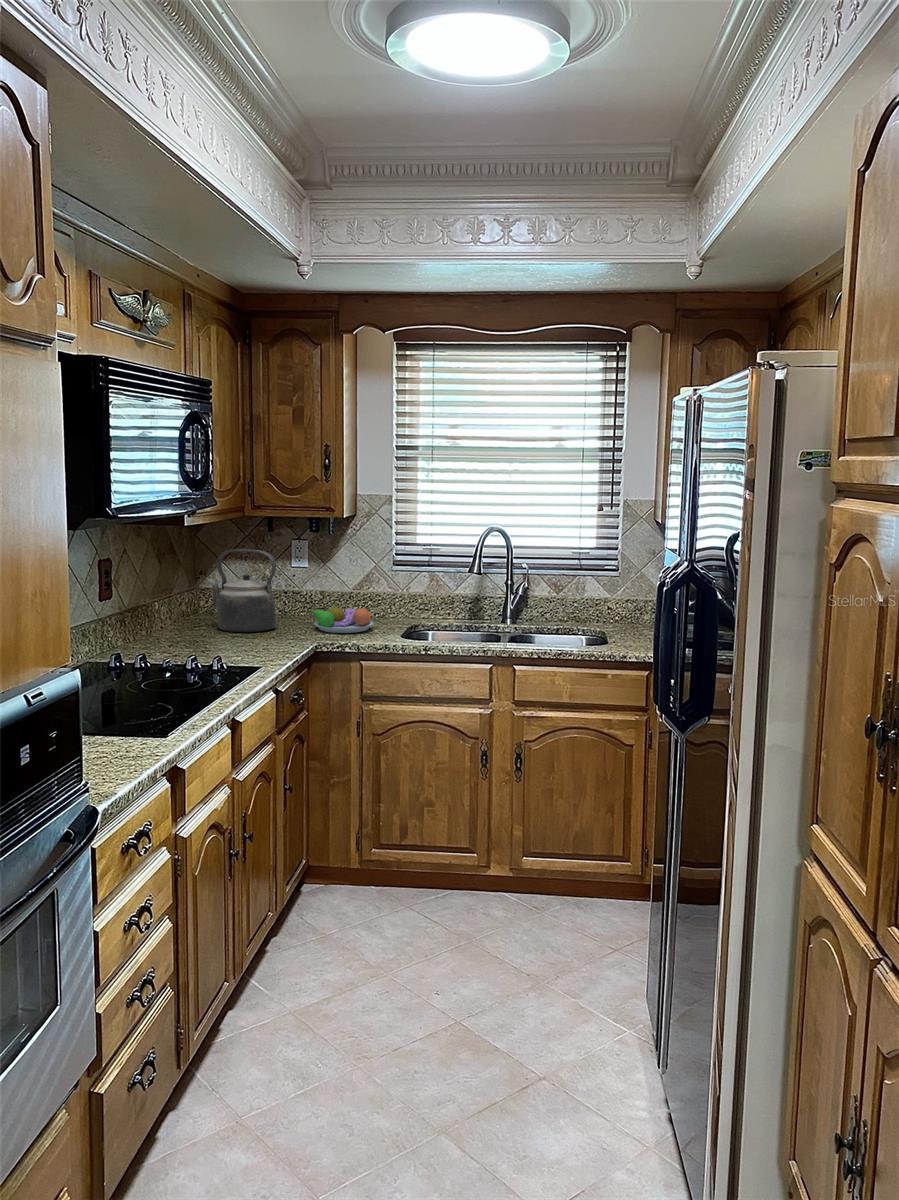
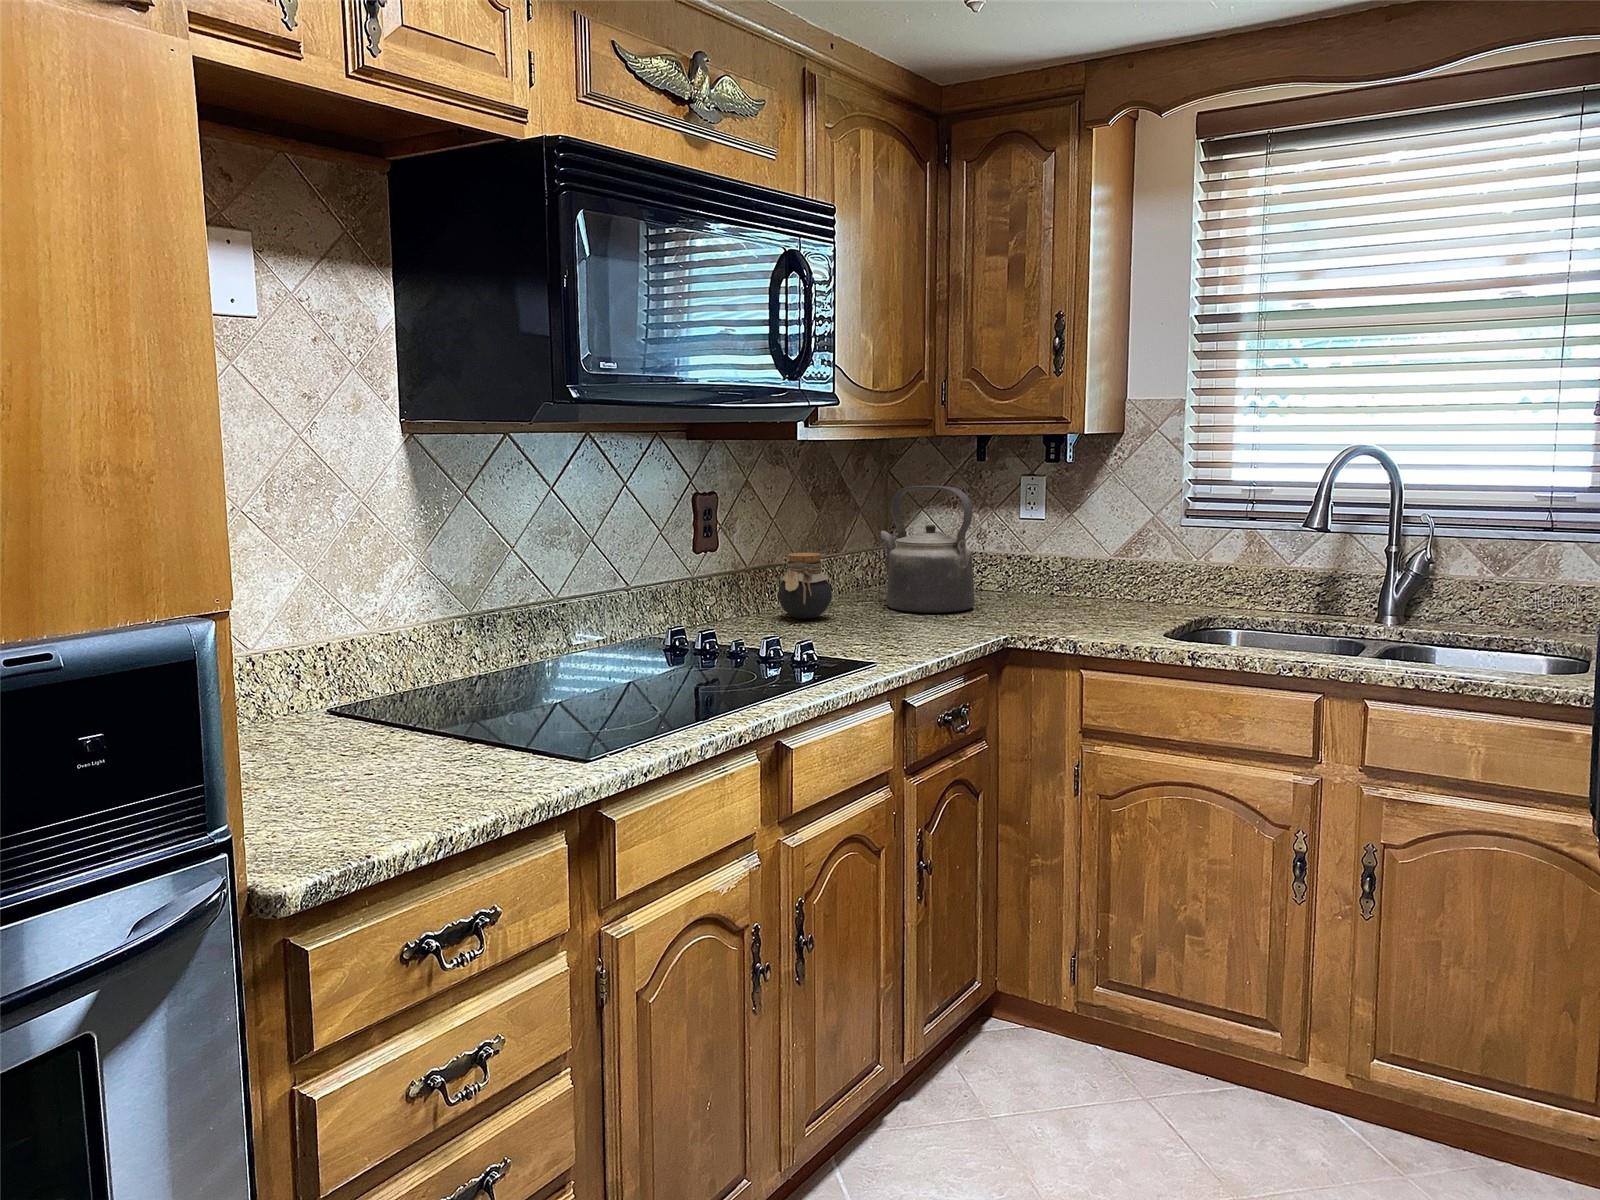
jar: none [156,597,193,641] -> present [778,553,832,619]
fruit bowl: present [308,603,373,633] -> none [1026,575,1130,623]

